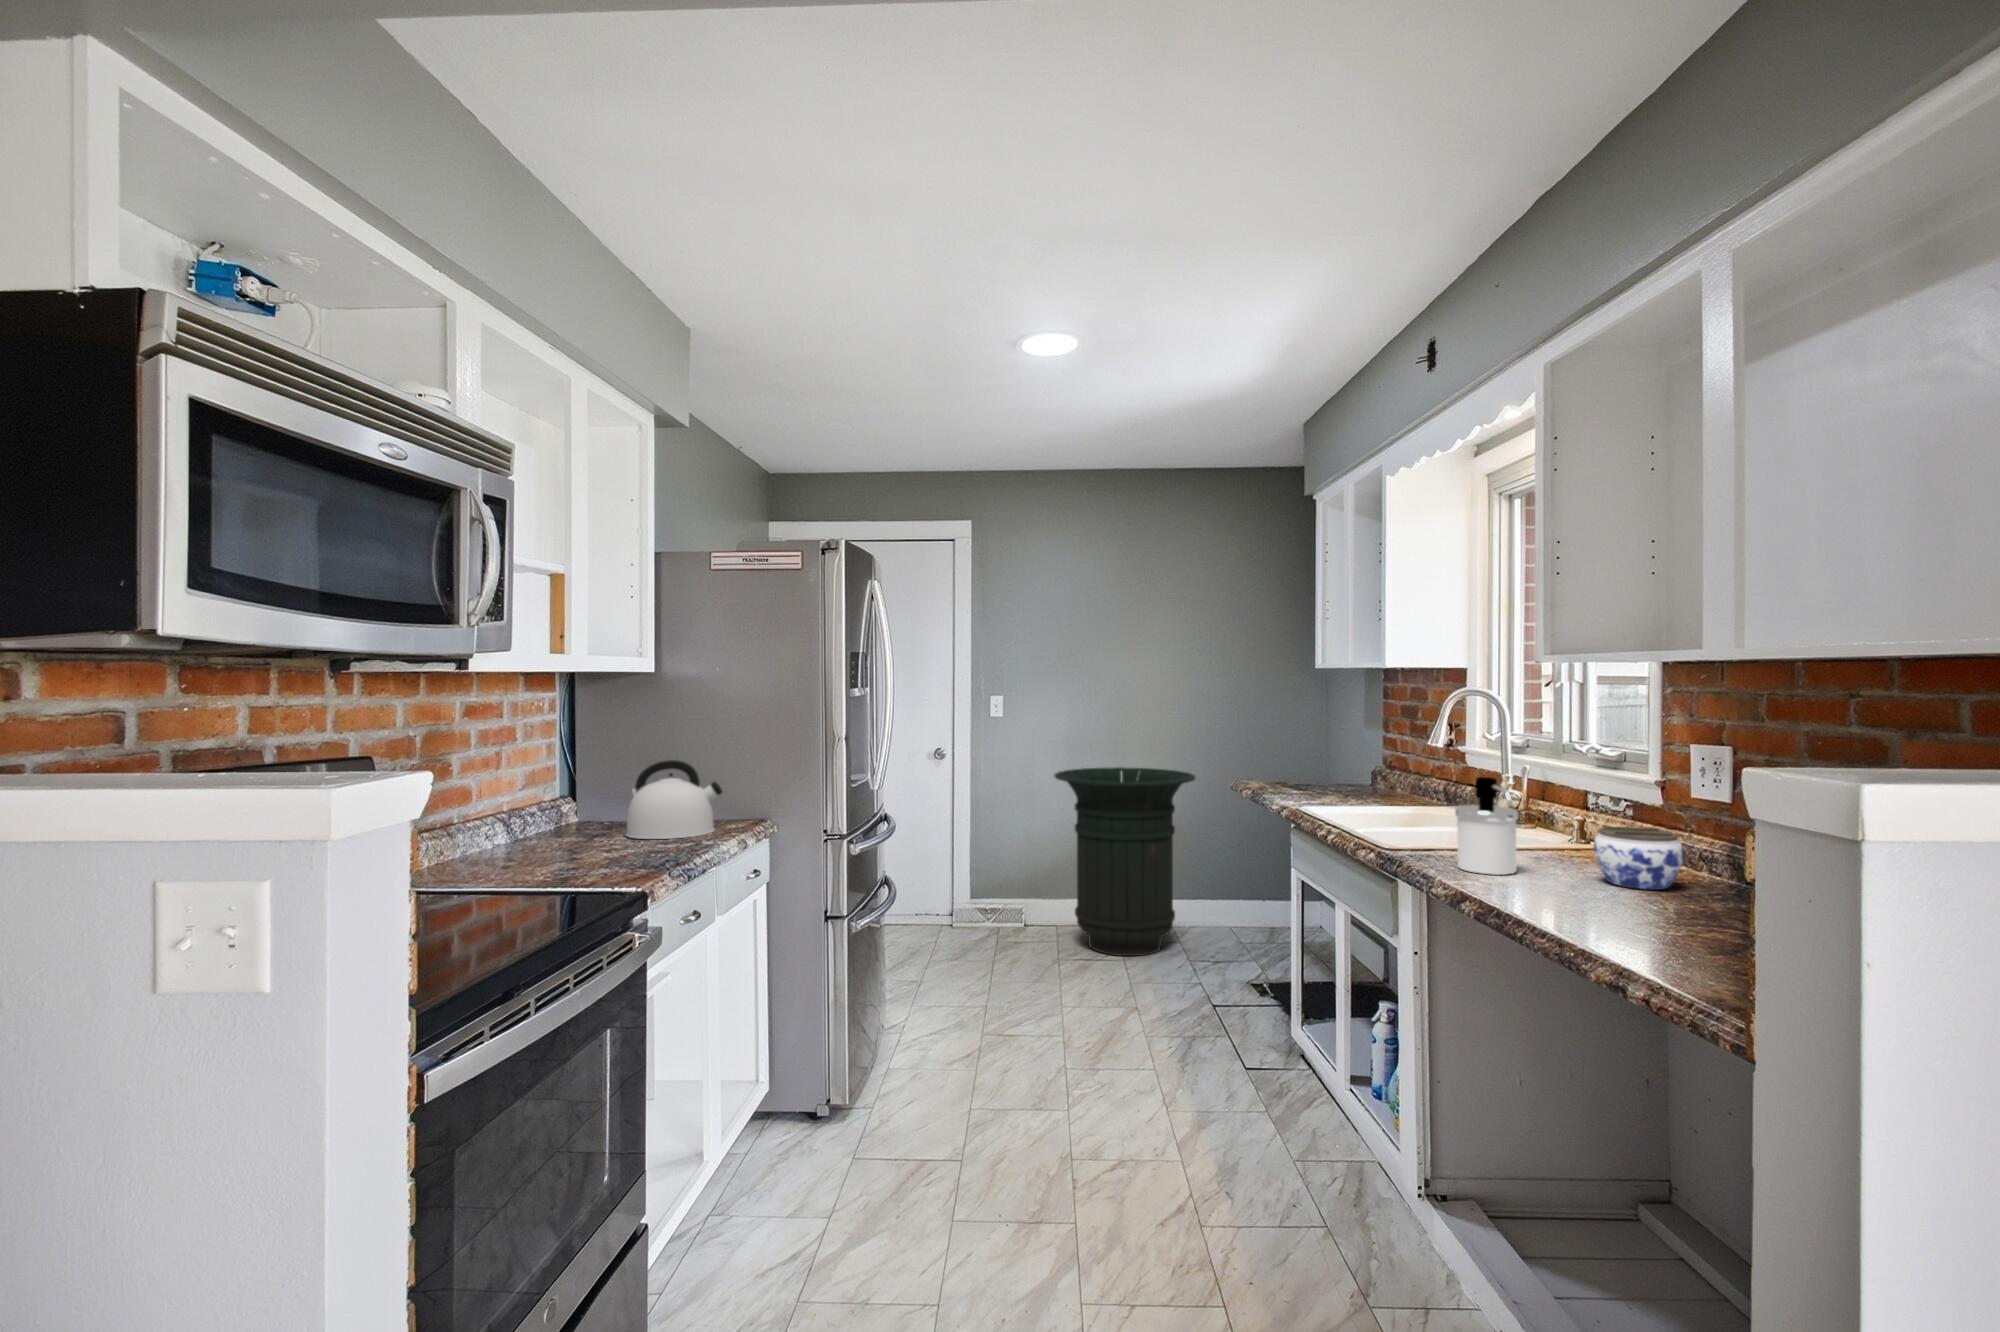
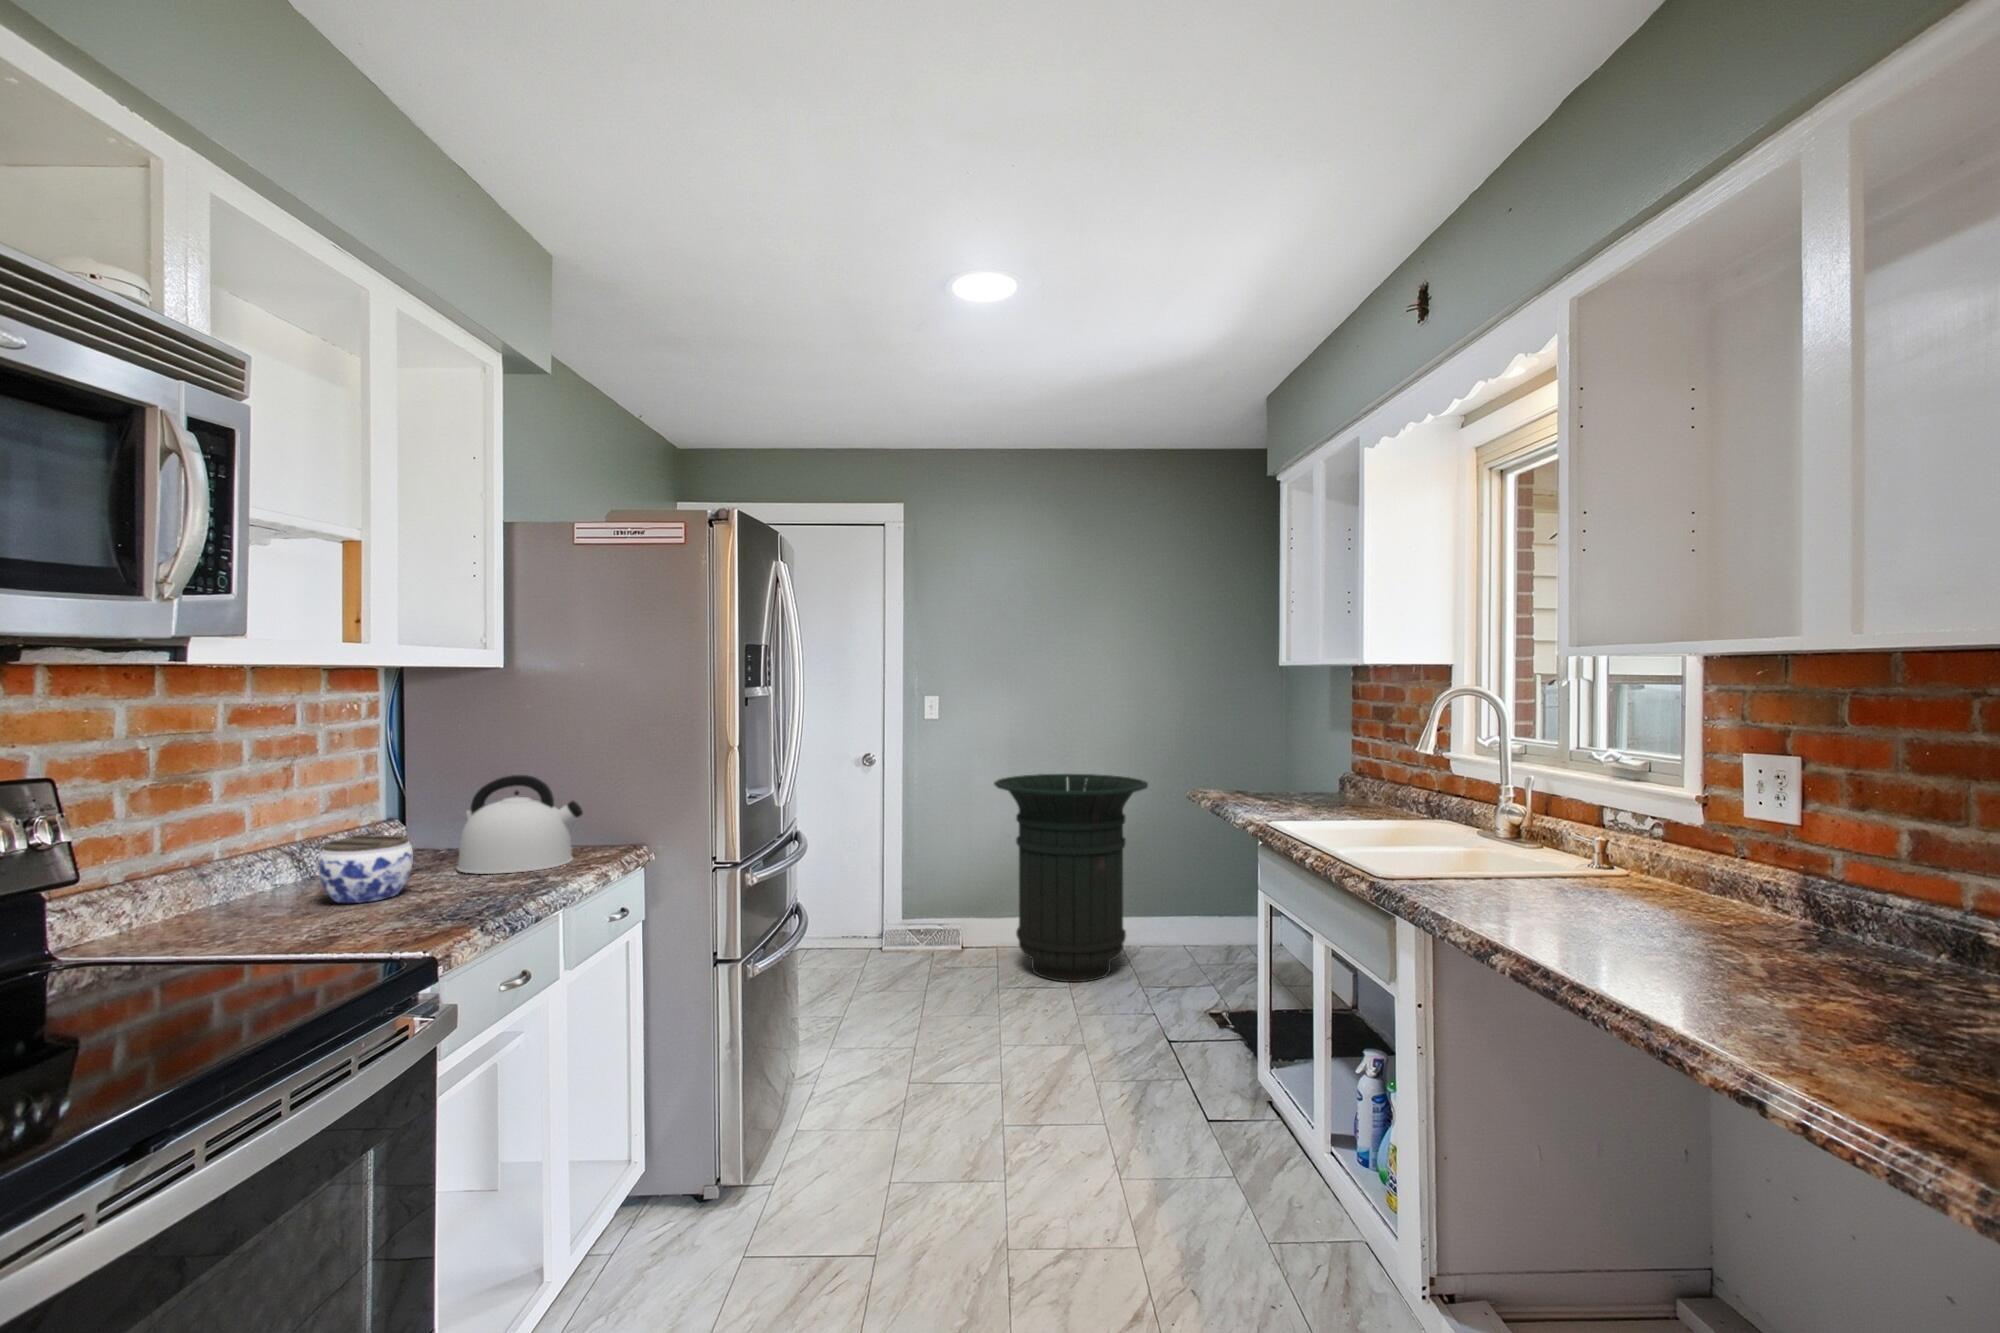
soap dispenser: present [1455,777,1519,875] -> none [1469,793,1547,914]
jar: present [1594,827,1683,890] -> present [318,835,413,903]

